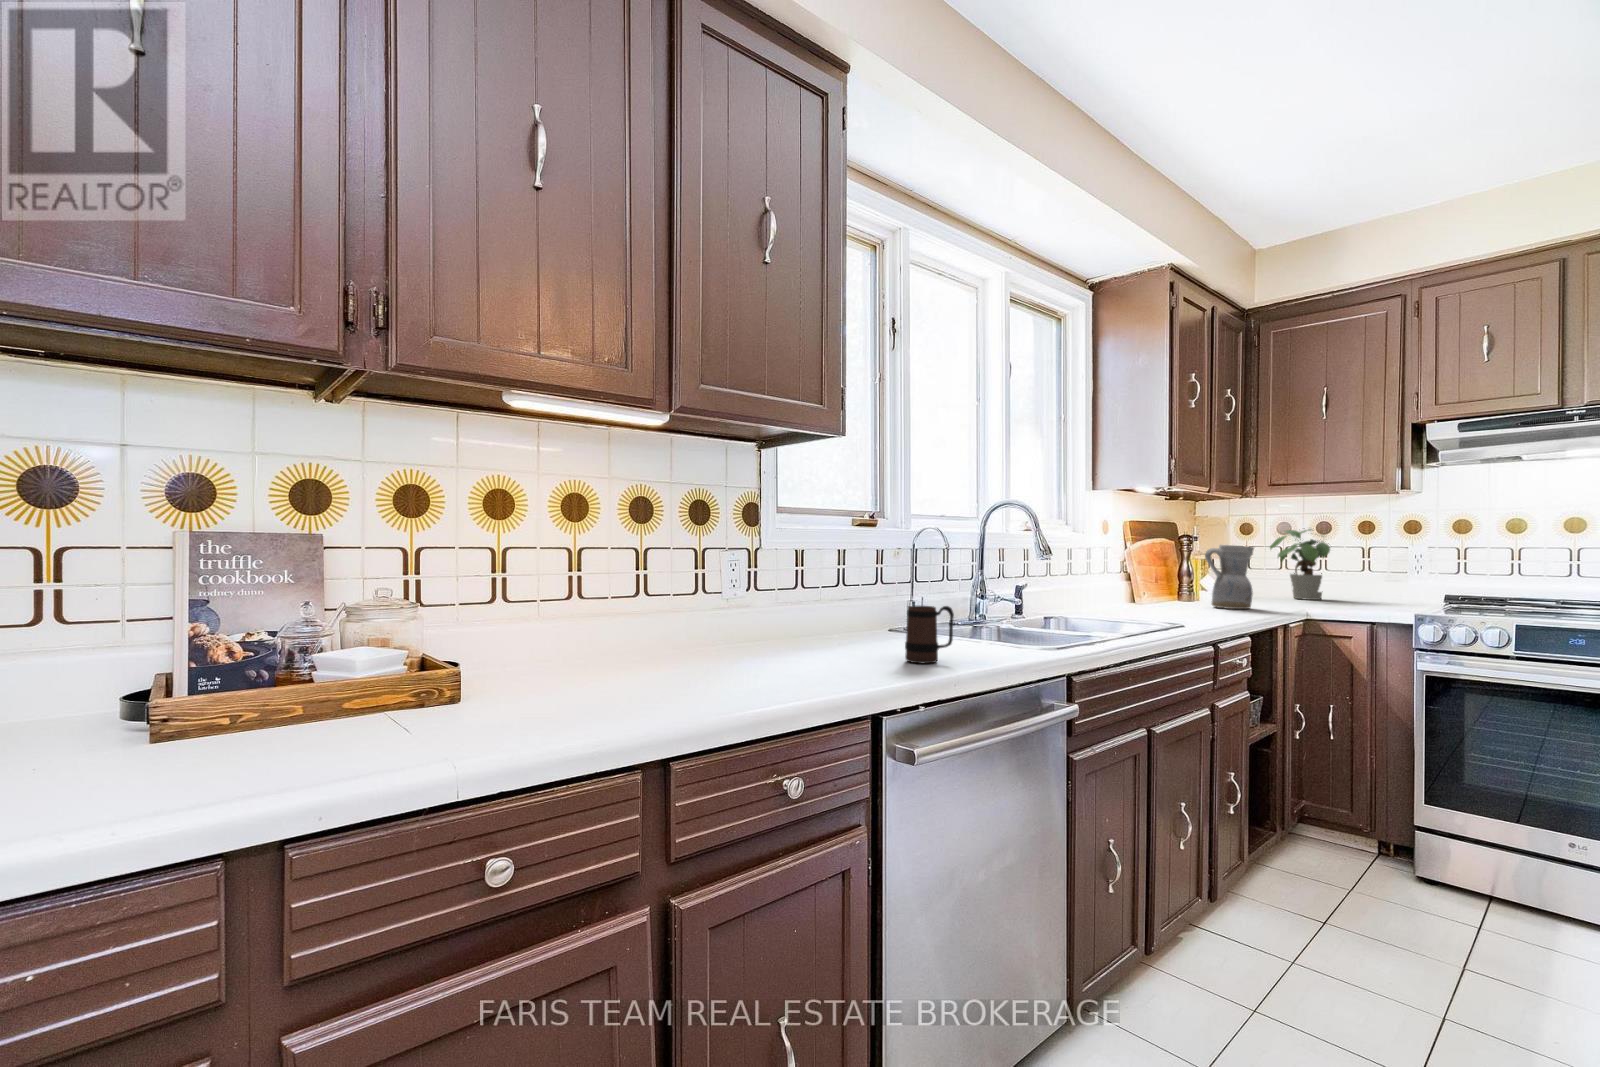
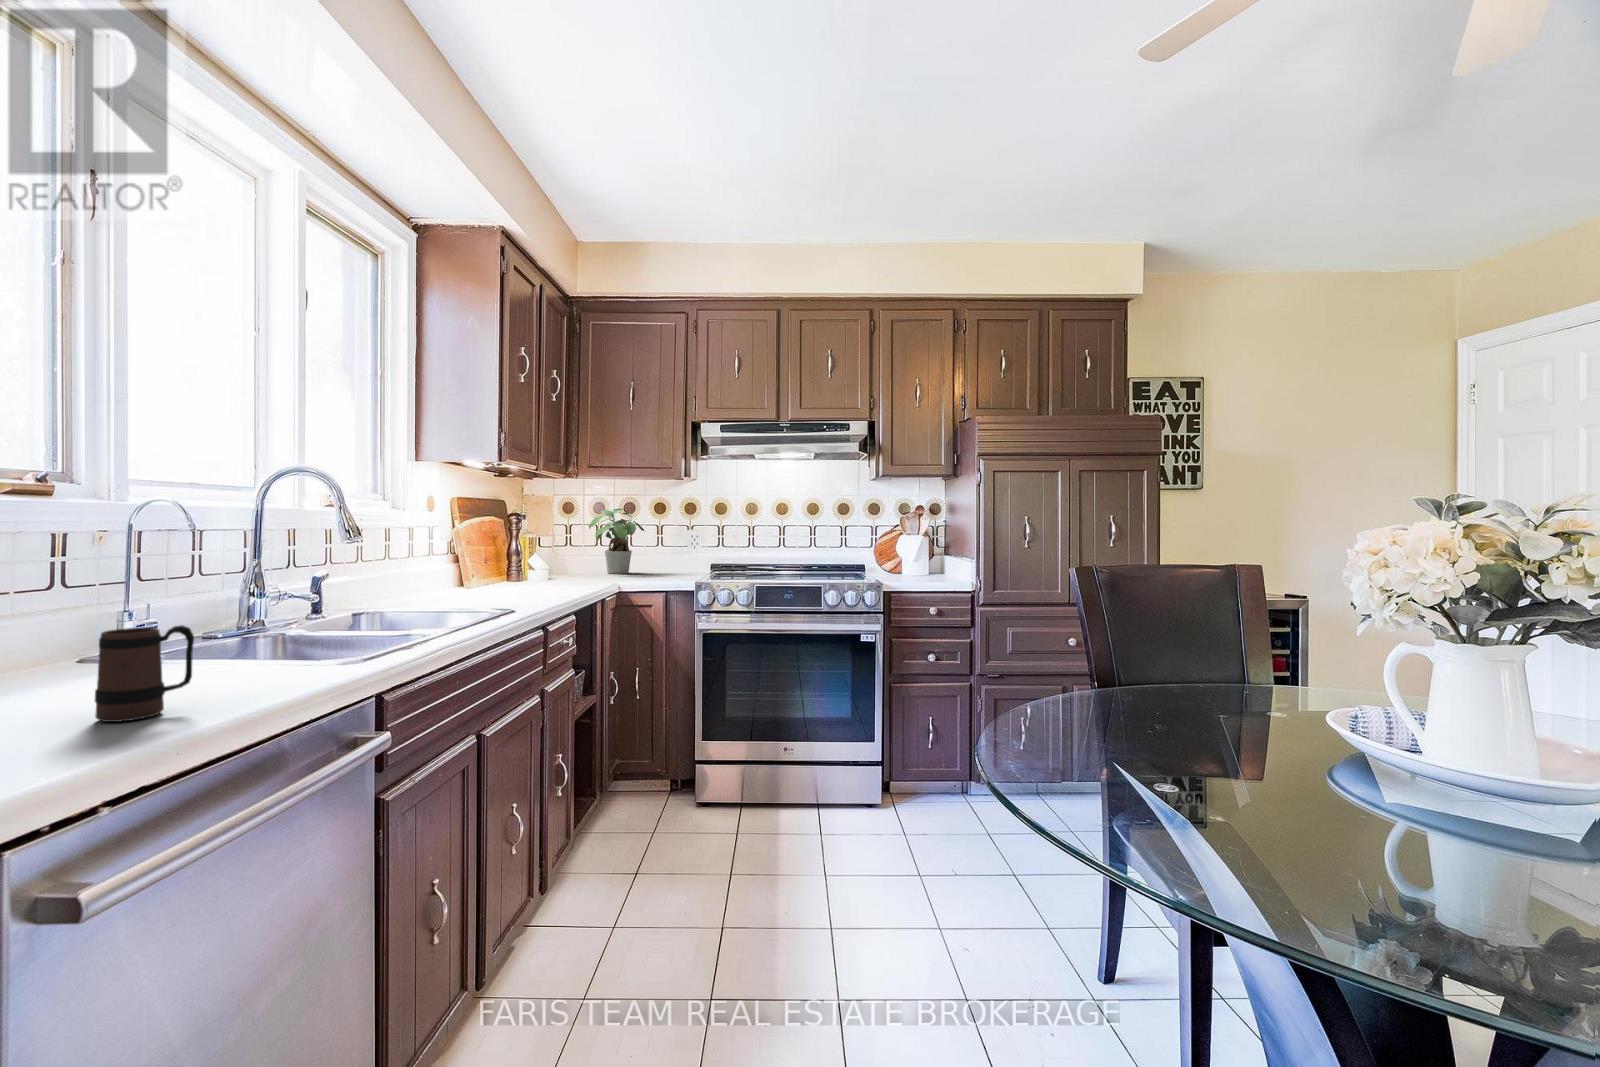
ceramic pitcher: present [1205,545,1254,609] -> none [534,524,578,588]

